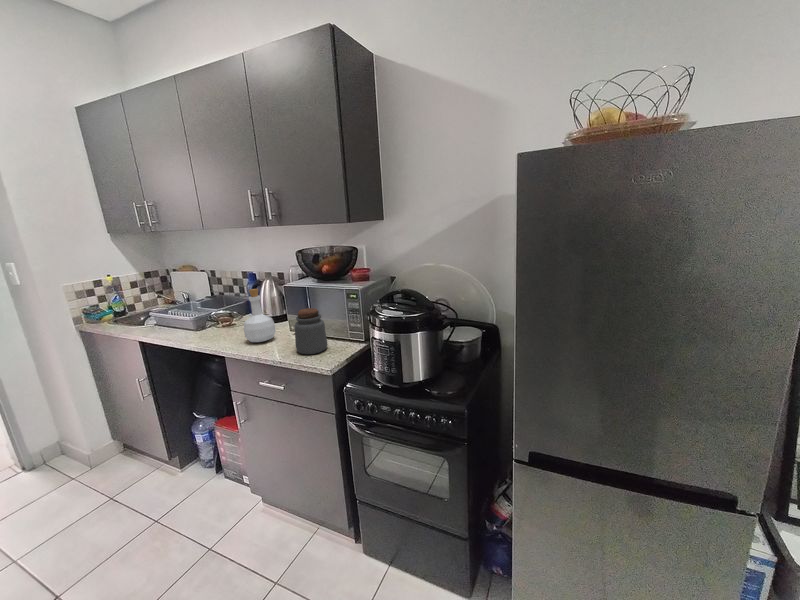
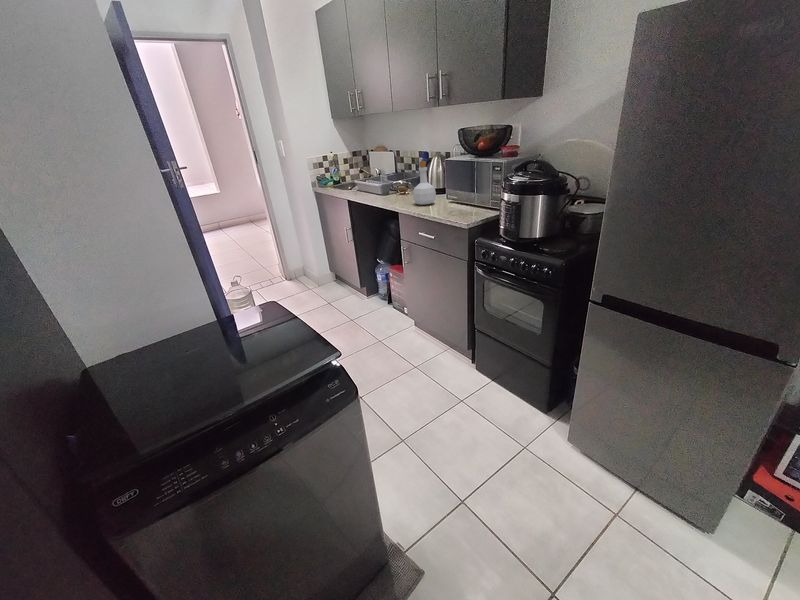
jar: present [294,308,327,354] -> none [447,177,472,214]

